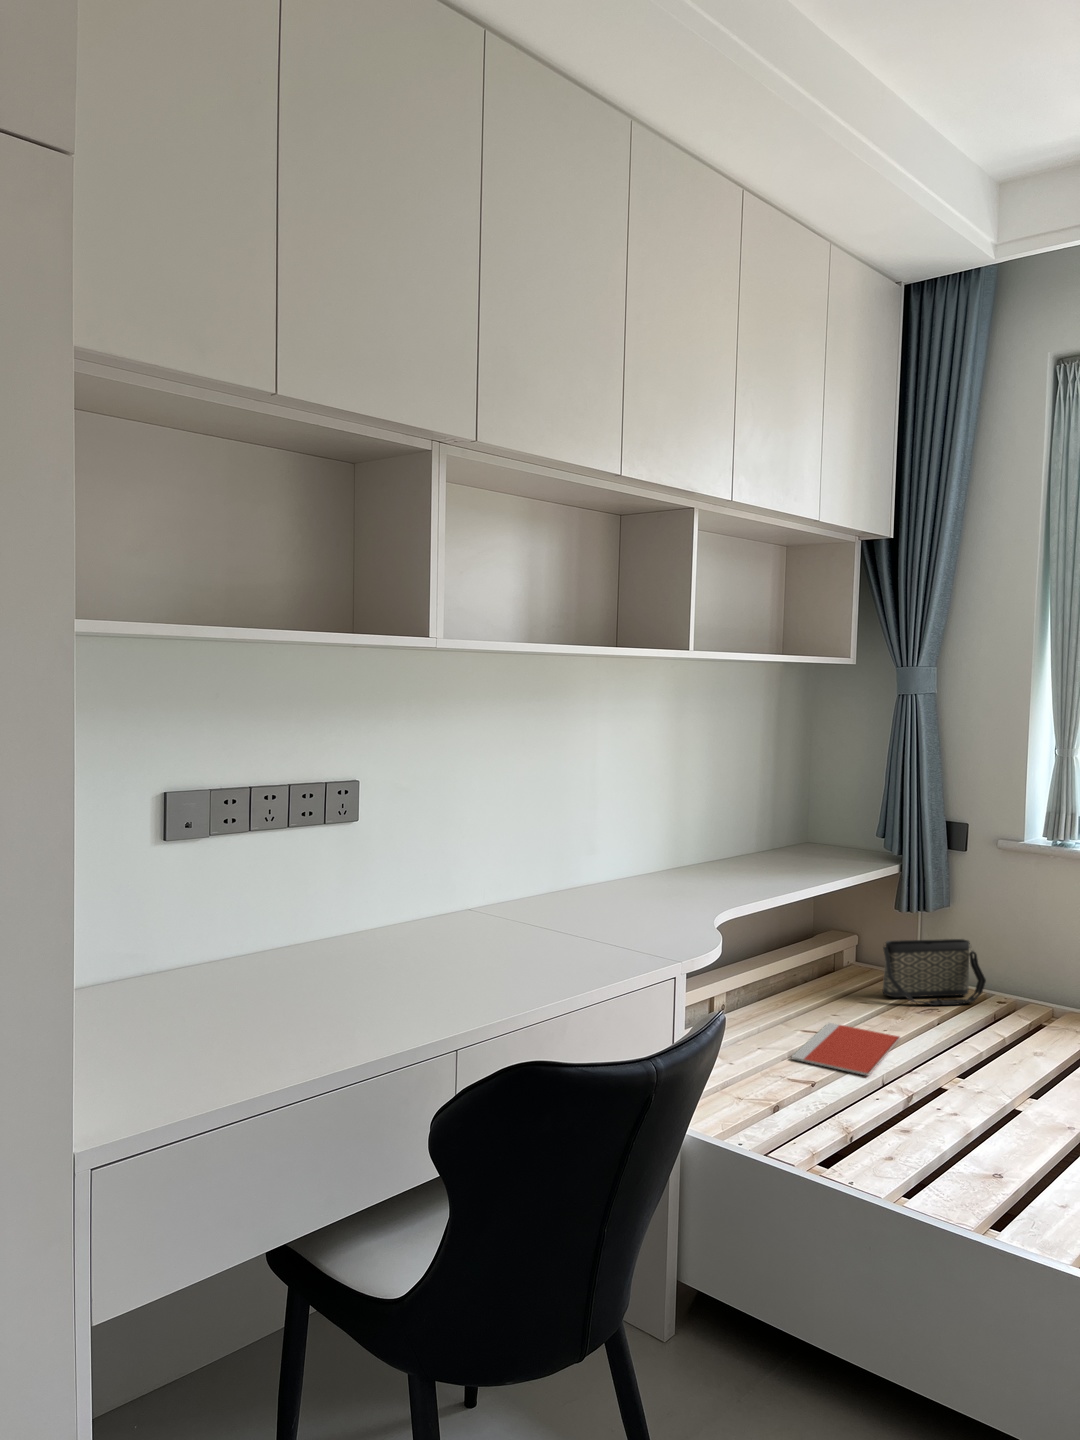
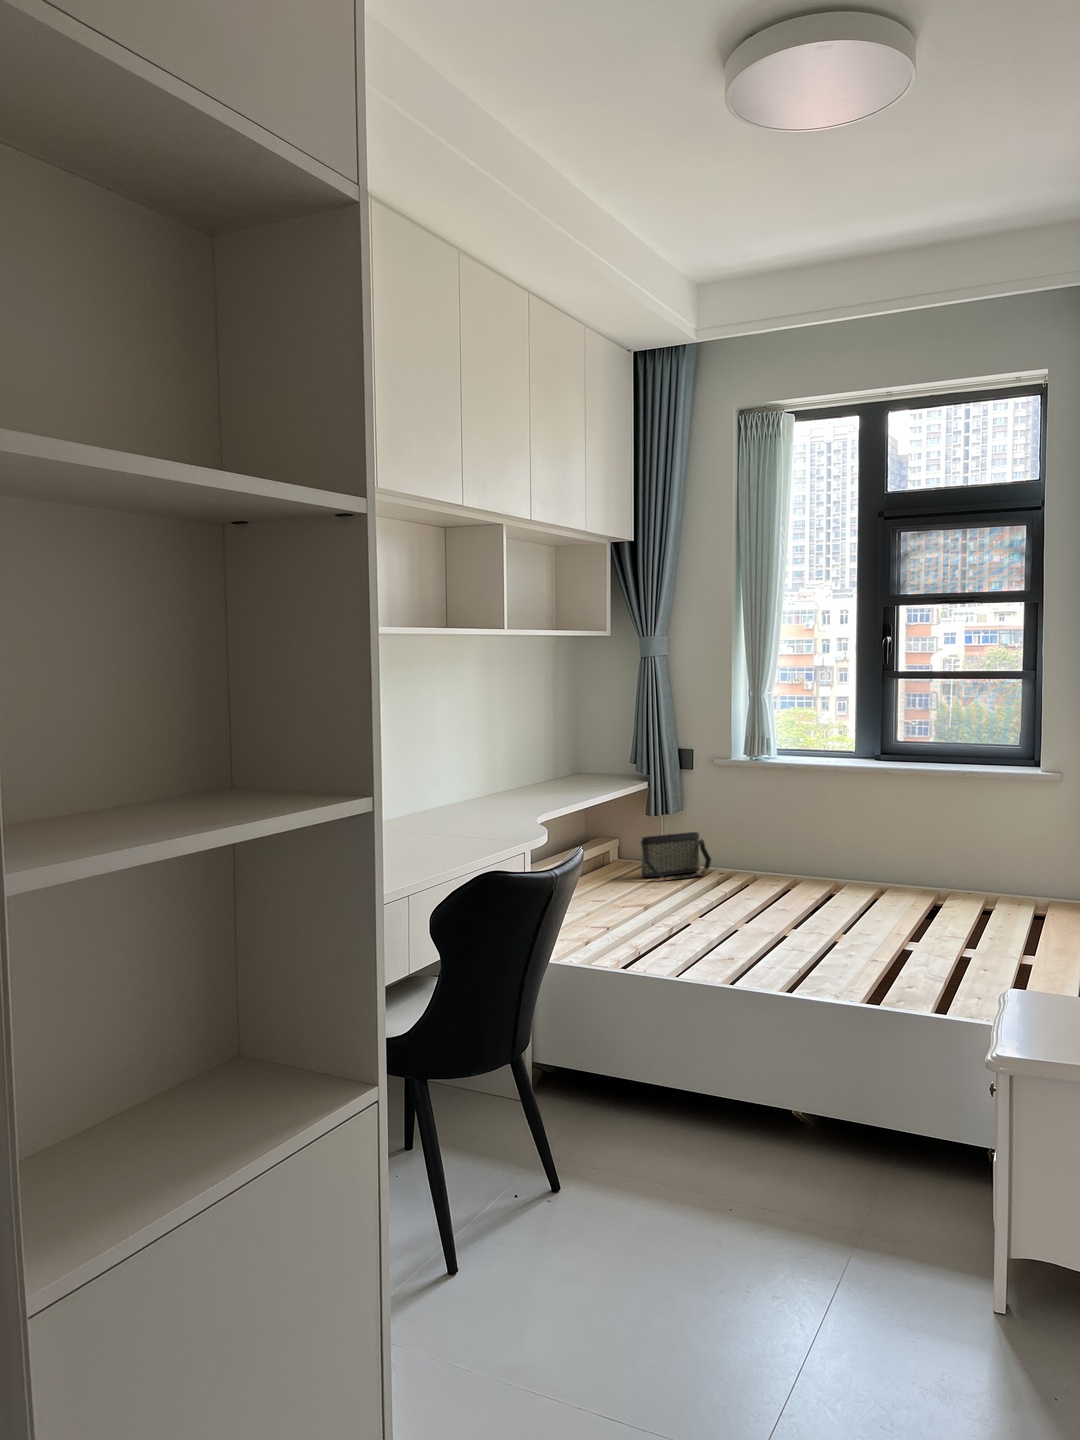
notebook: present [791,1023,900,1076] -> none [589,895,659,921]

